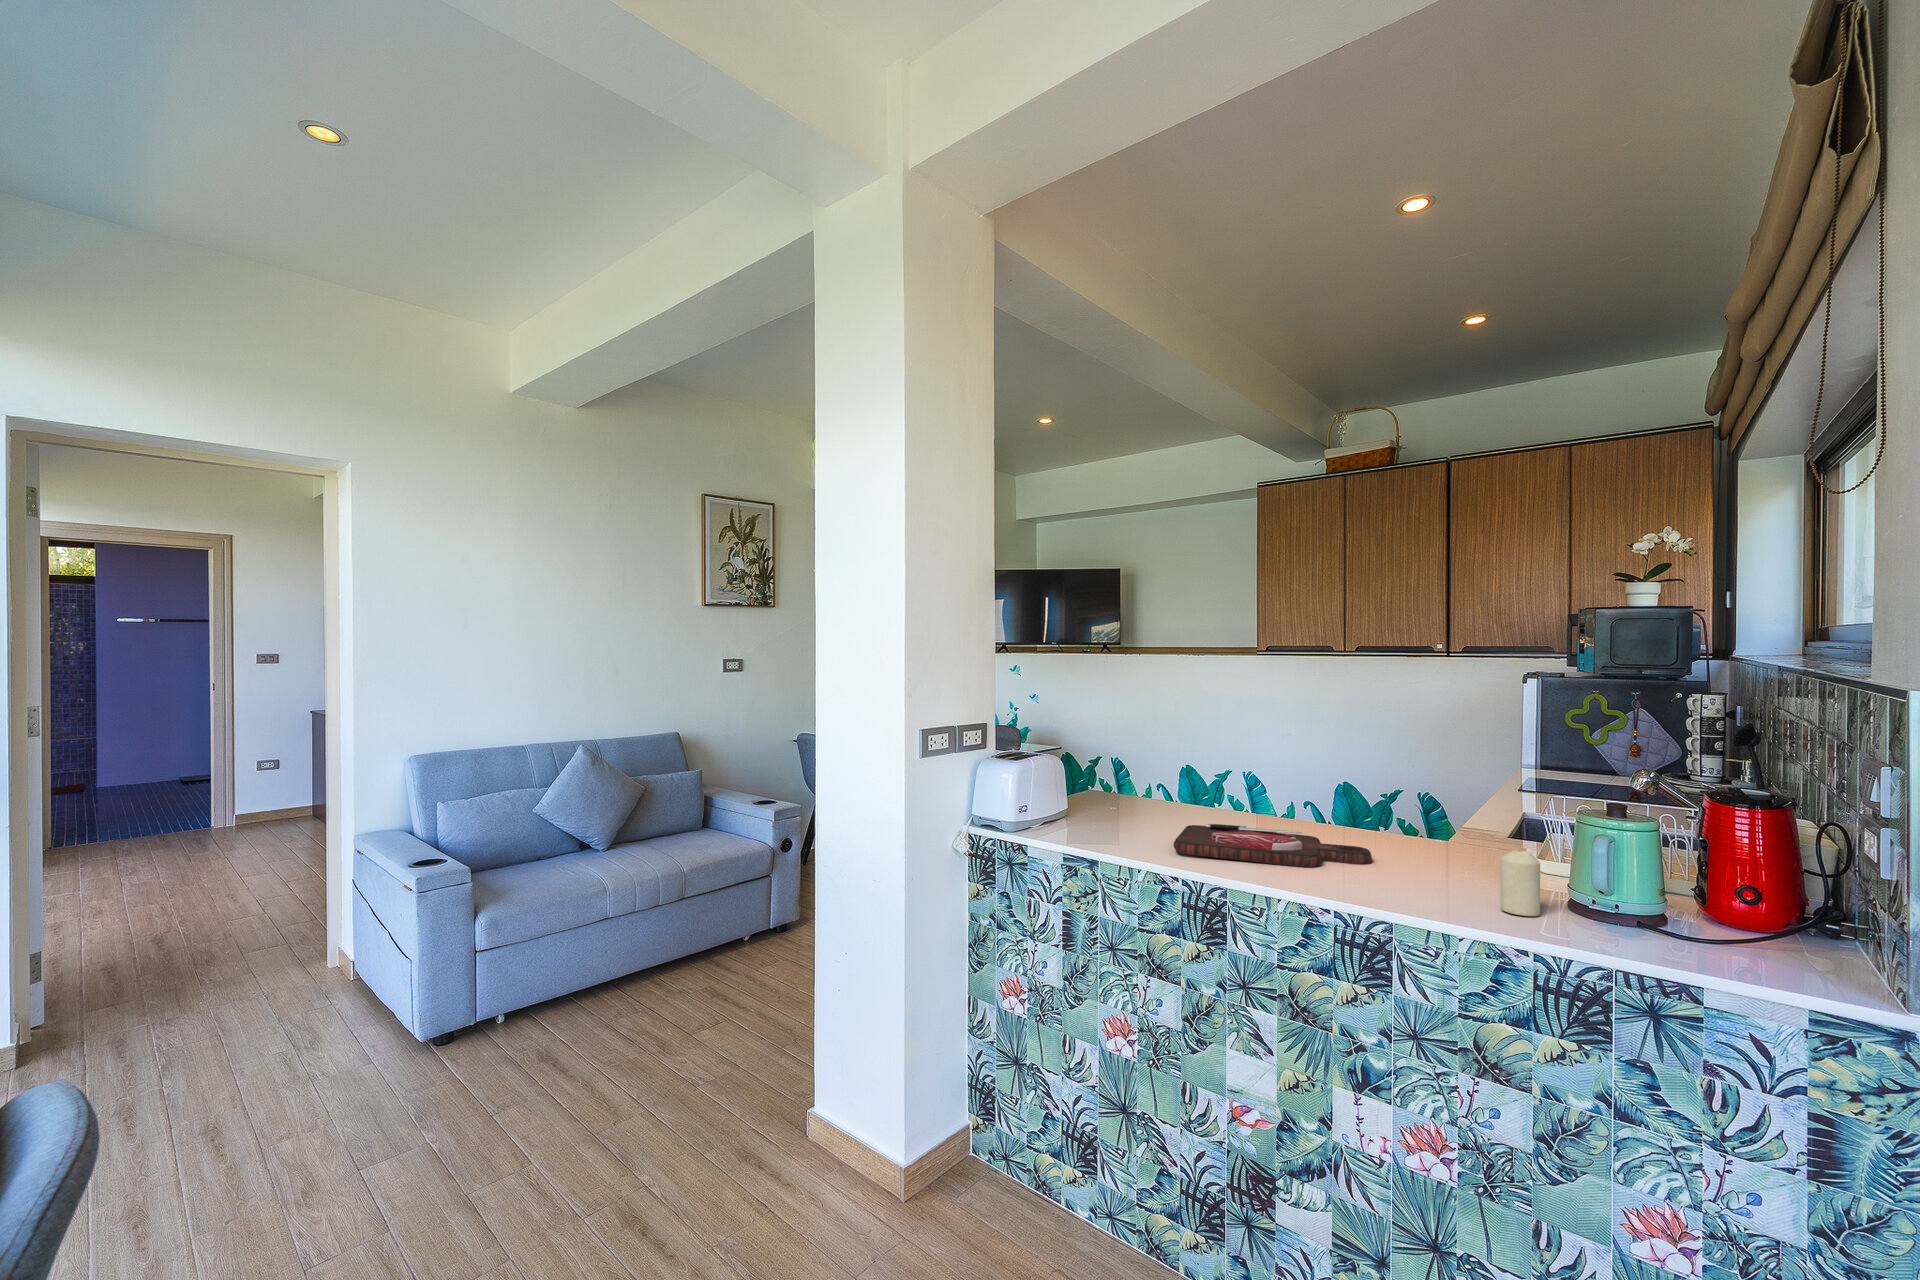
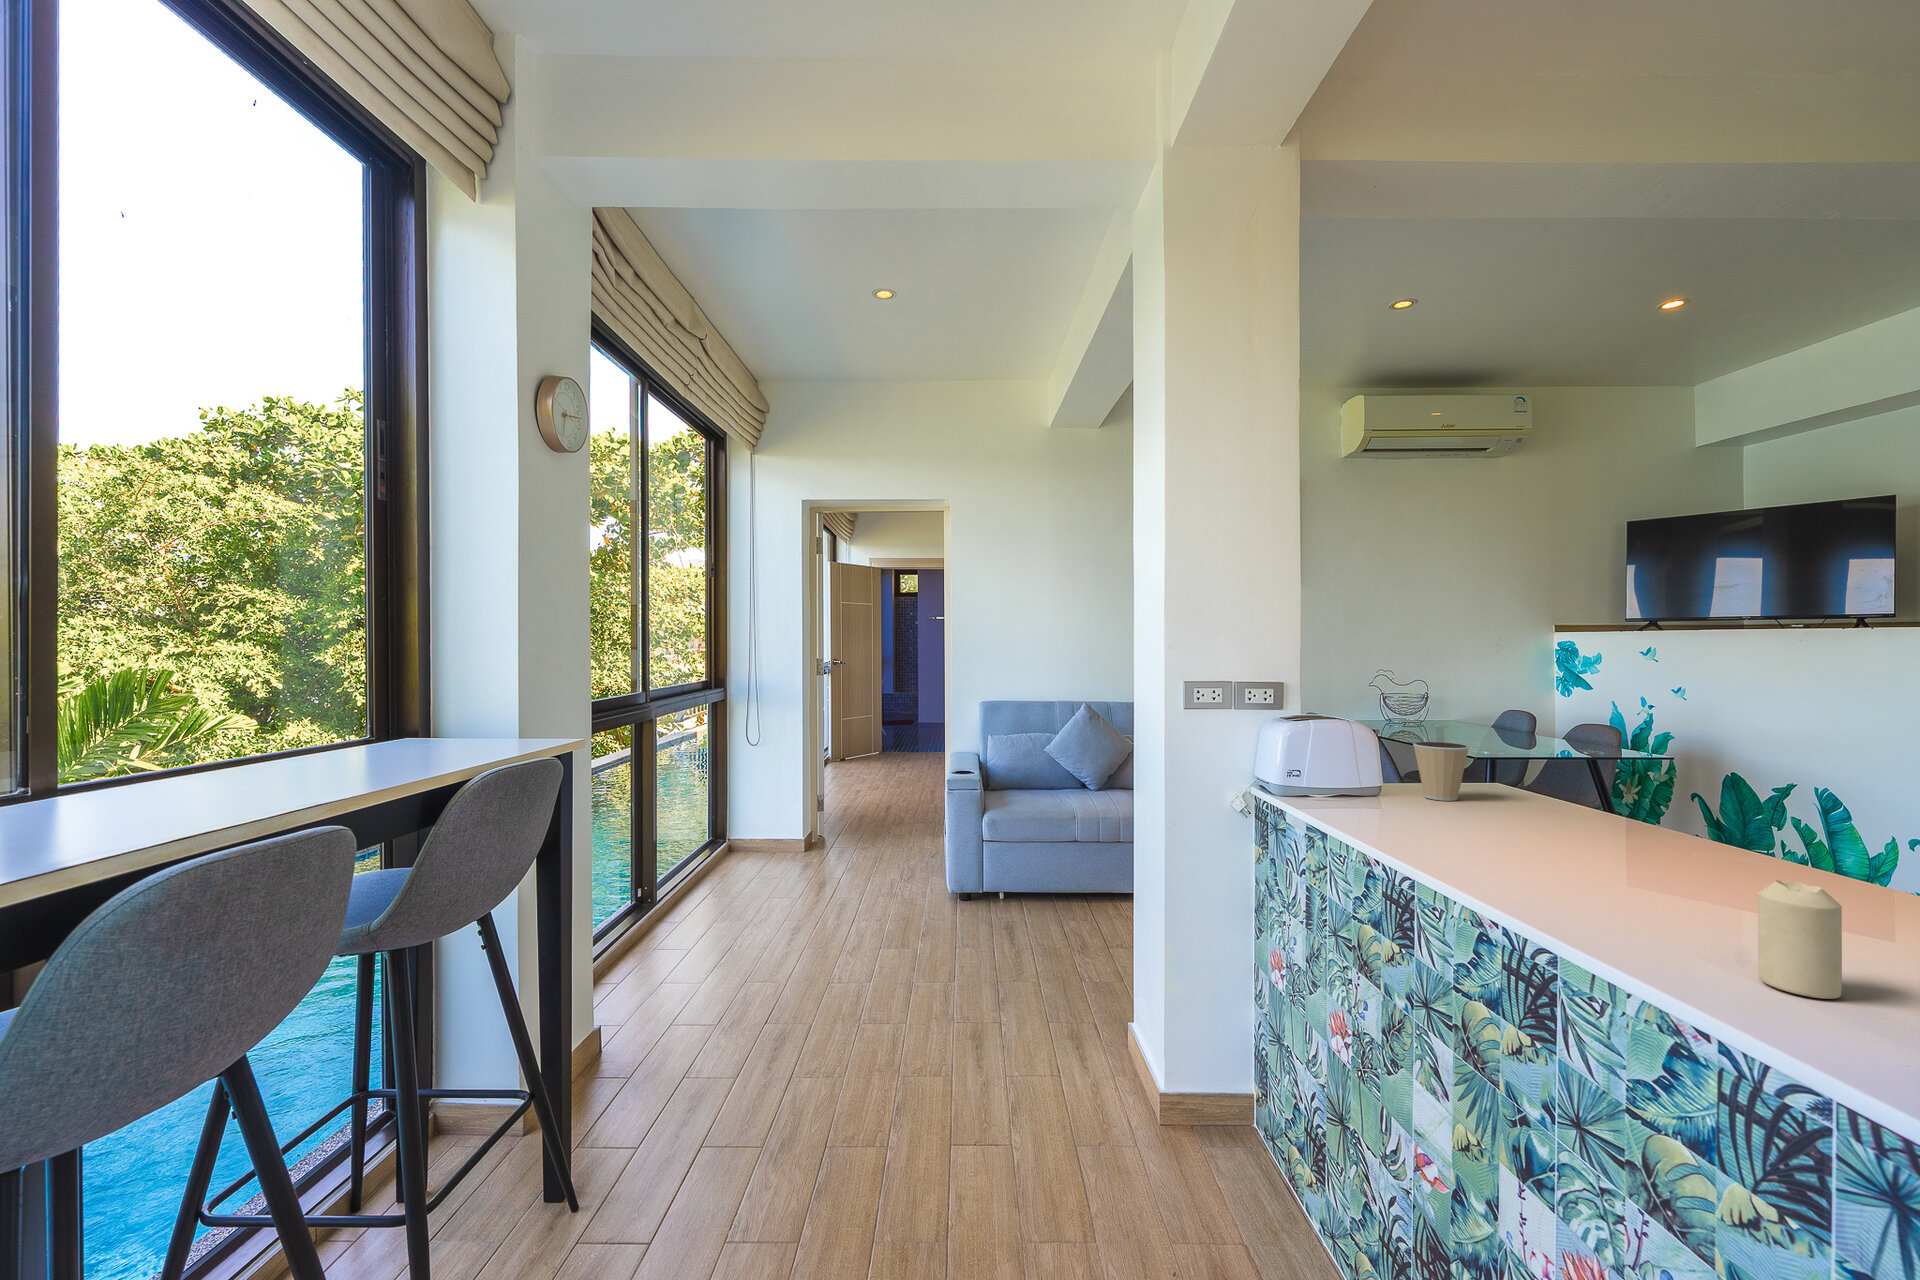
coffee cup: none [1091,771,1131,819] -> present [1413,742,1469,801]
cutting board: present [1173,824,1372,868] -> none [1406,811,1724,894]

